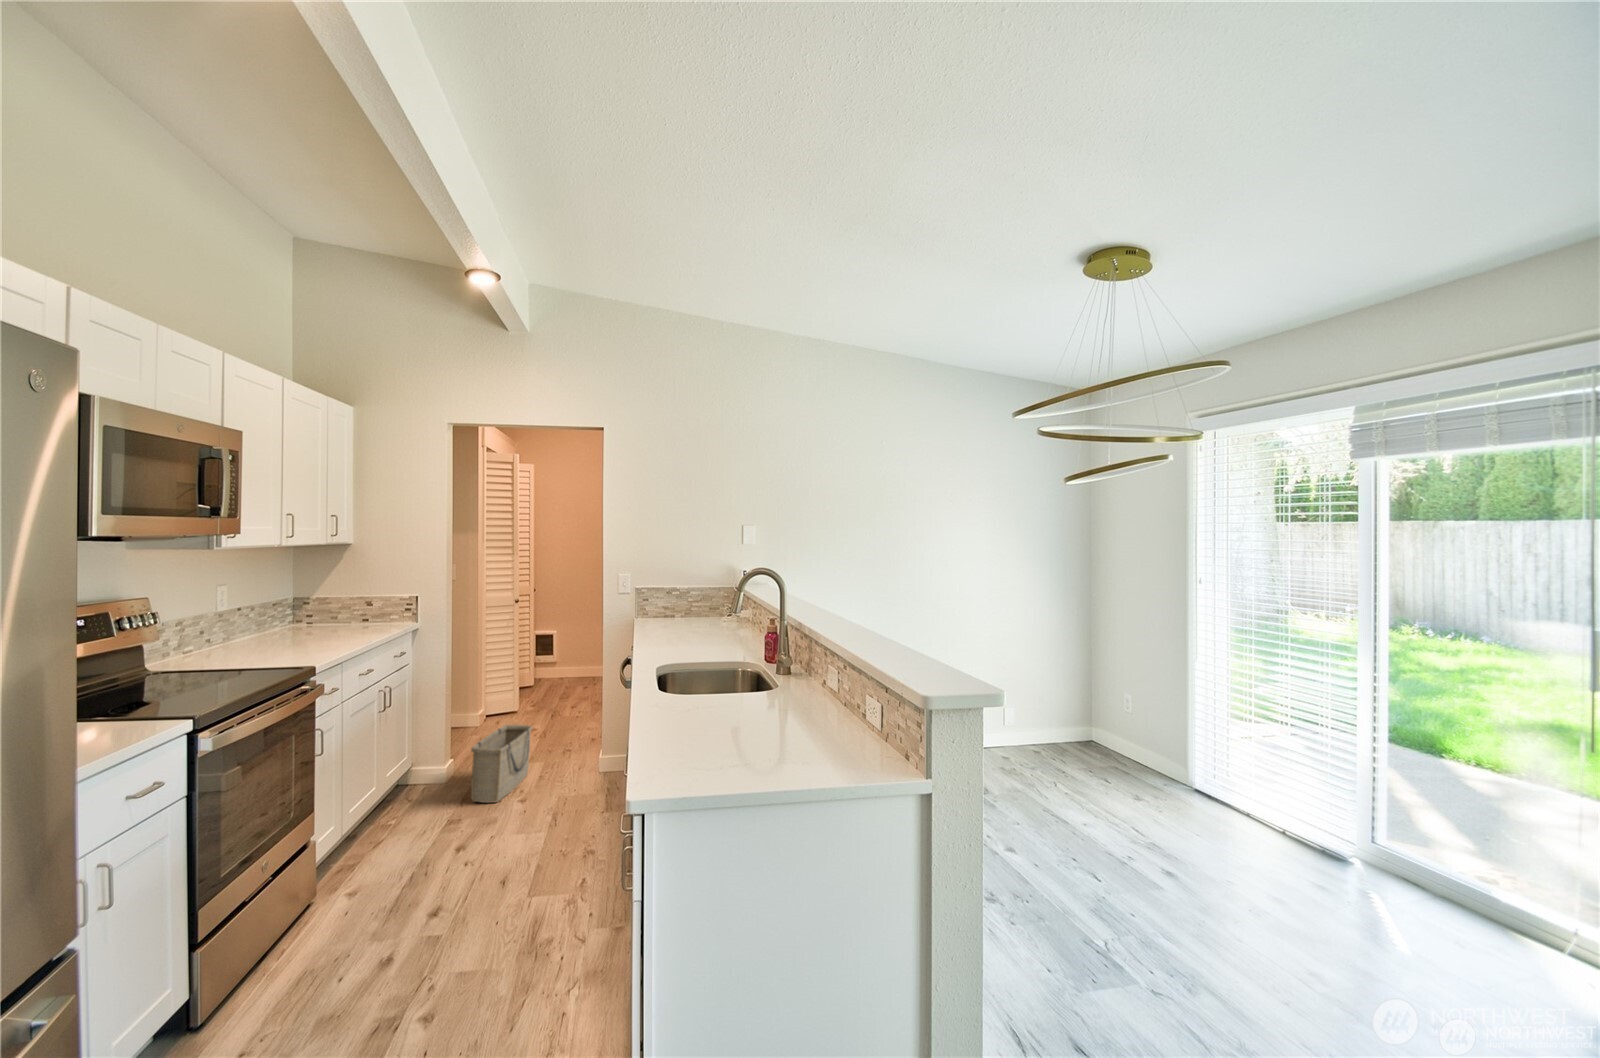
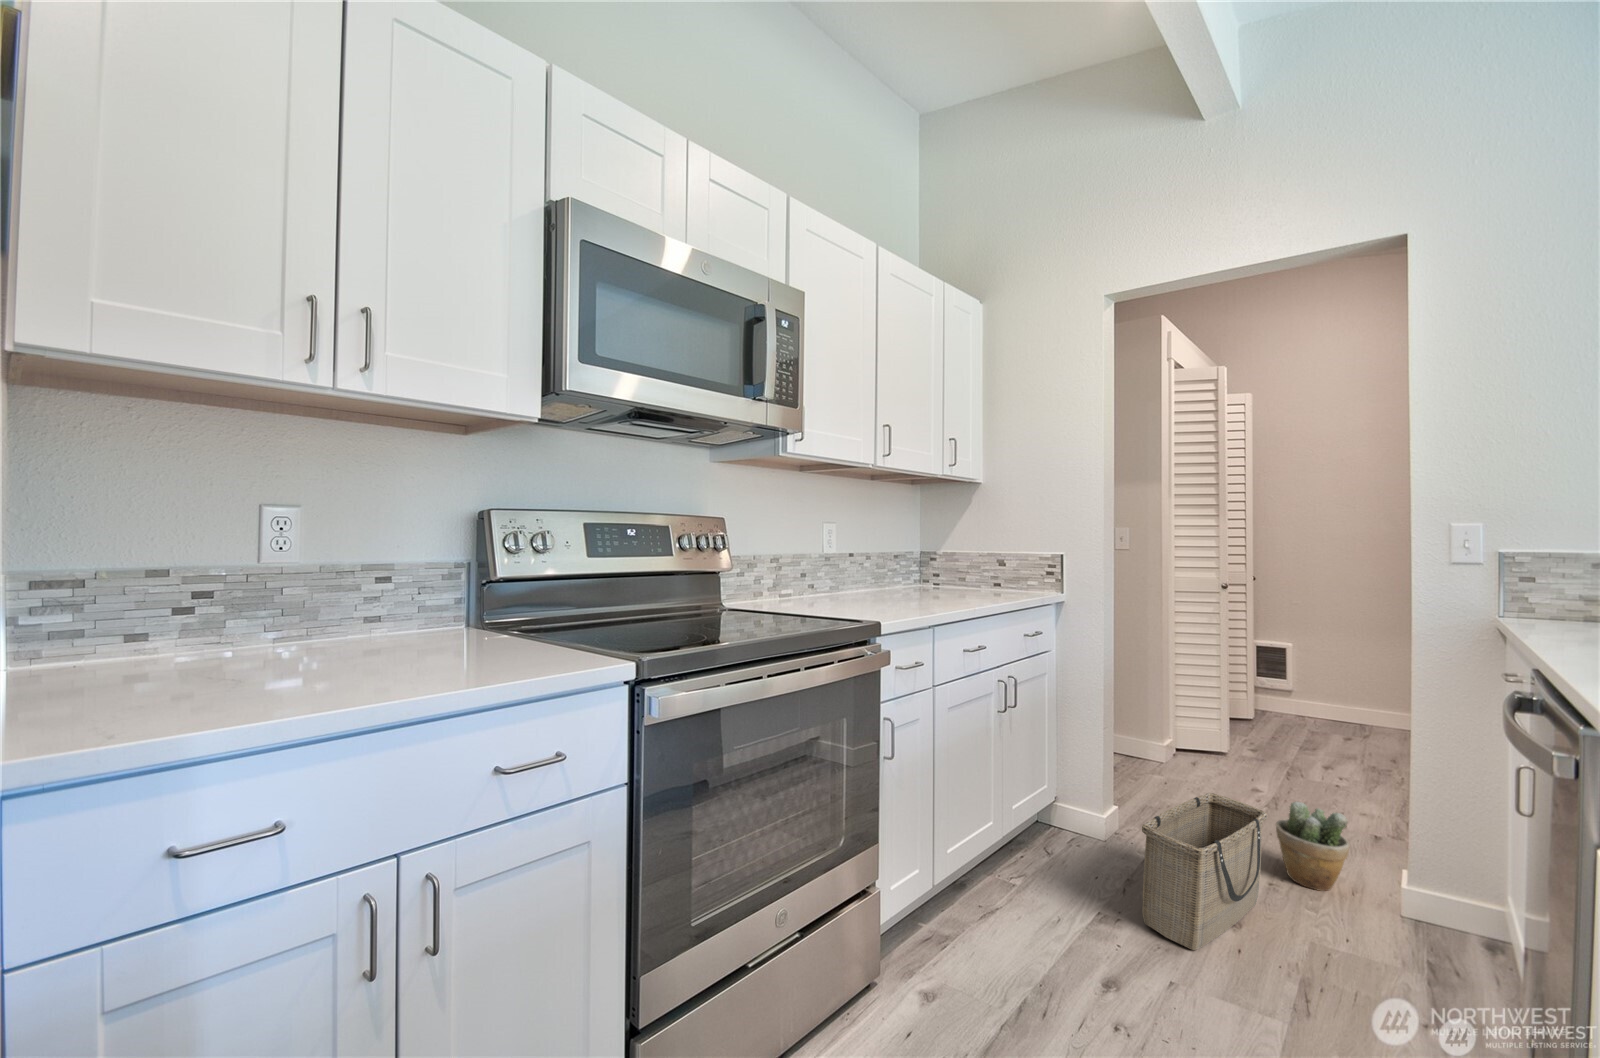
potted plant: none [538,718,569,761] -> present [1276,802,1350,891]

